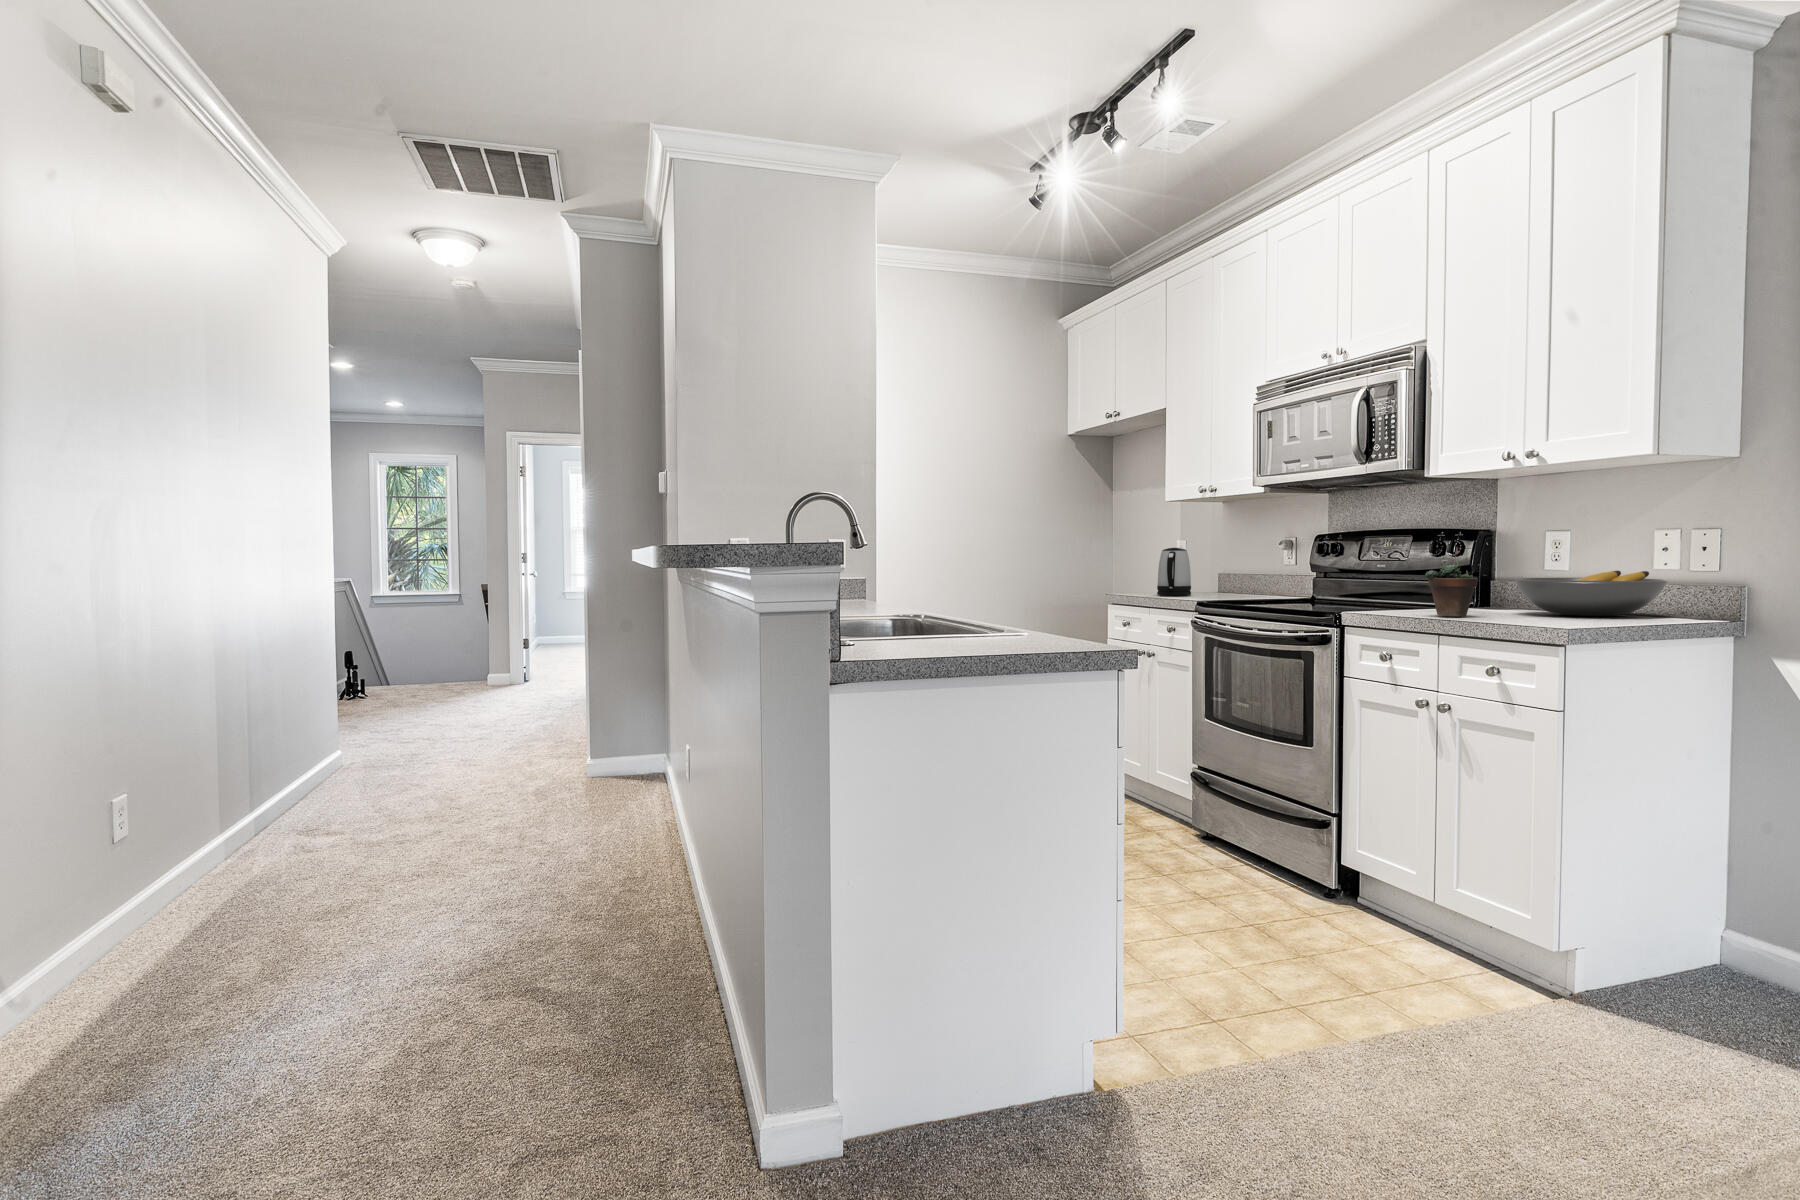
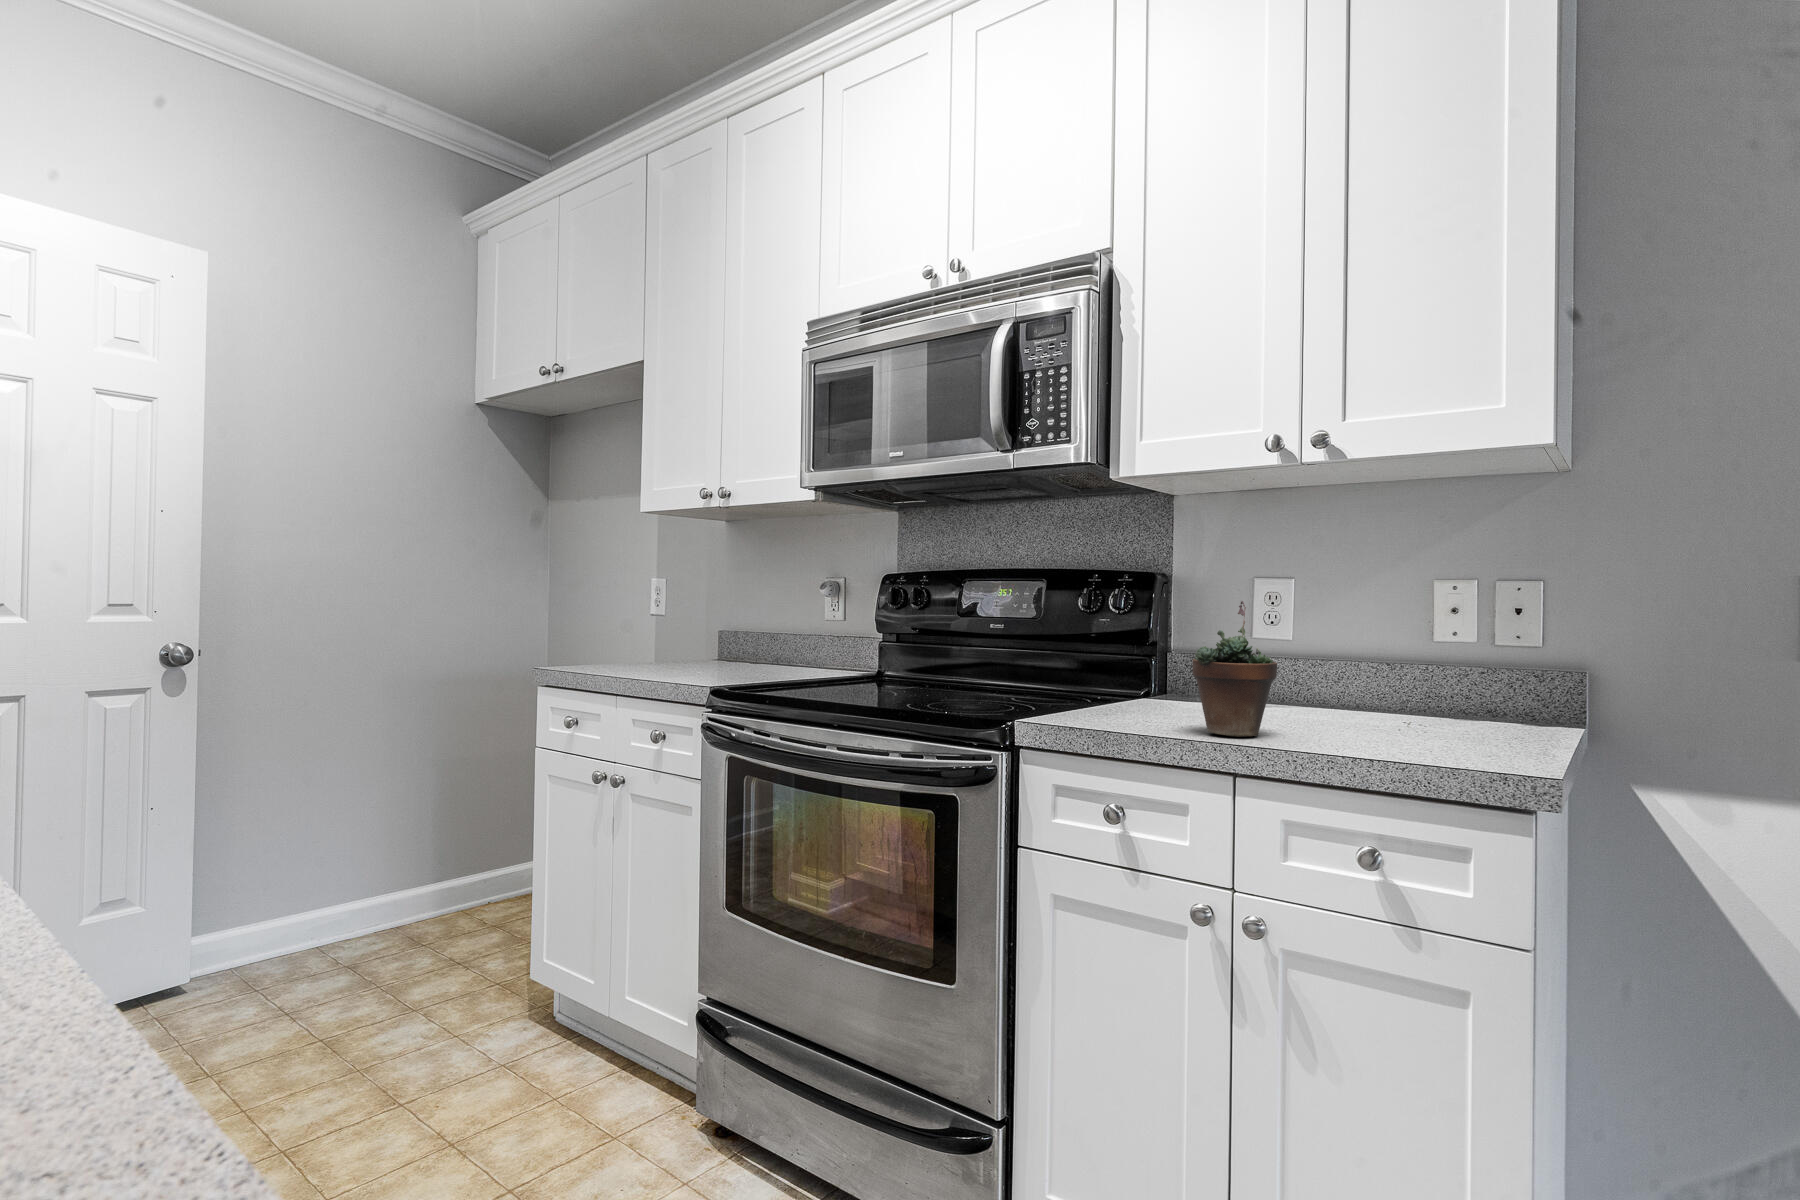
kettle: present [1157,548,1191,596] -> none [624,589,680,671]
fruit bowl: present [1514,571,1667,616] -> none [1279,648,1514,725]

